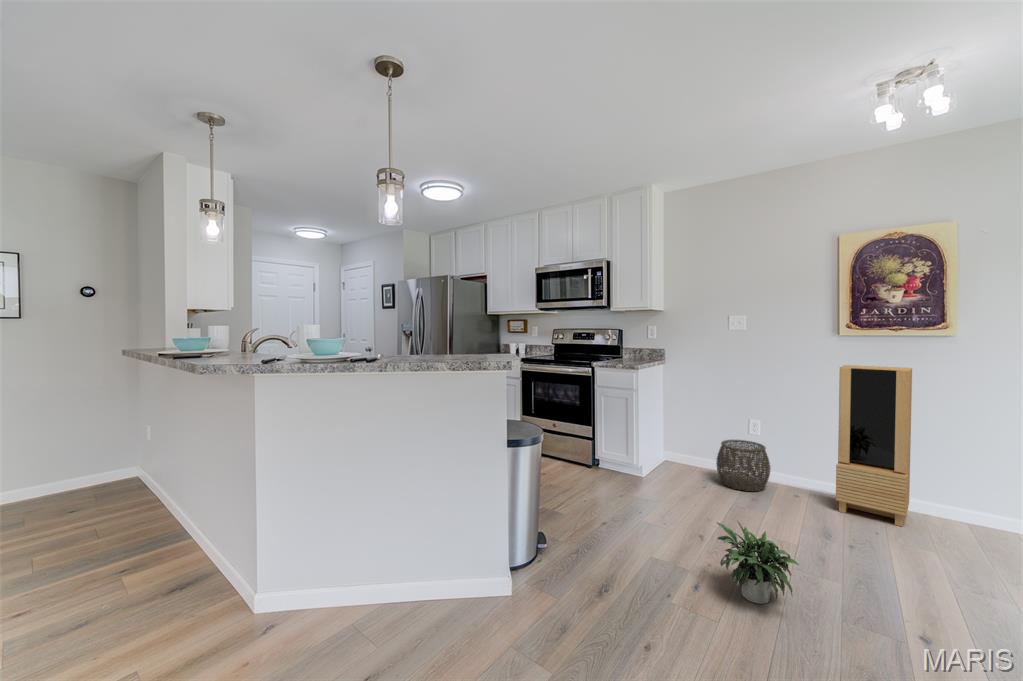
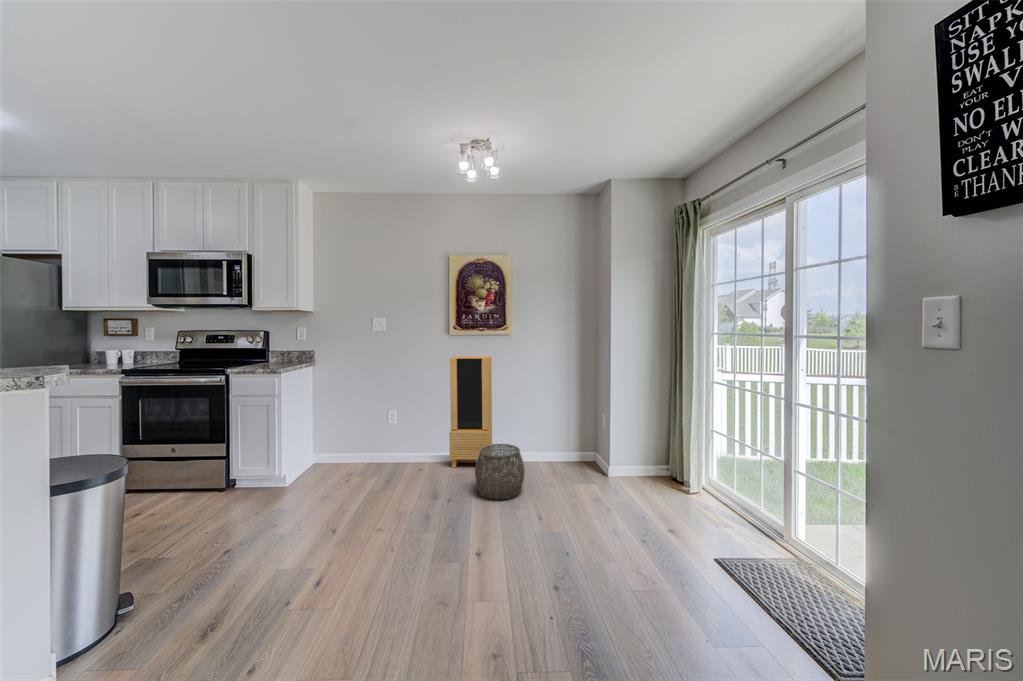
woven basket: present [716,440,770,491] -> present [475,444,525,500]
potted plant: present [709,522,799,604] -> none [342,501,411,571]

